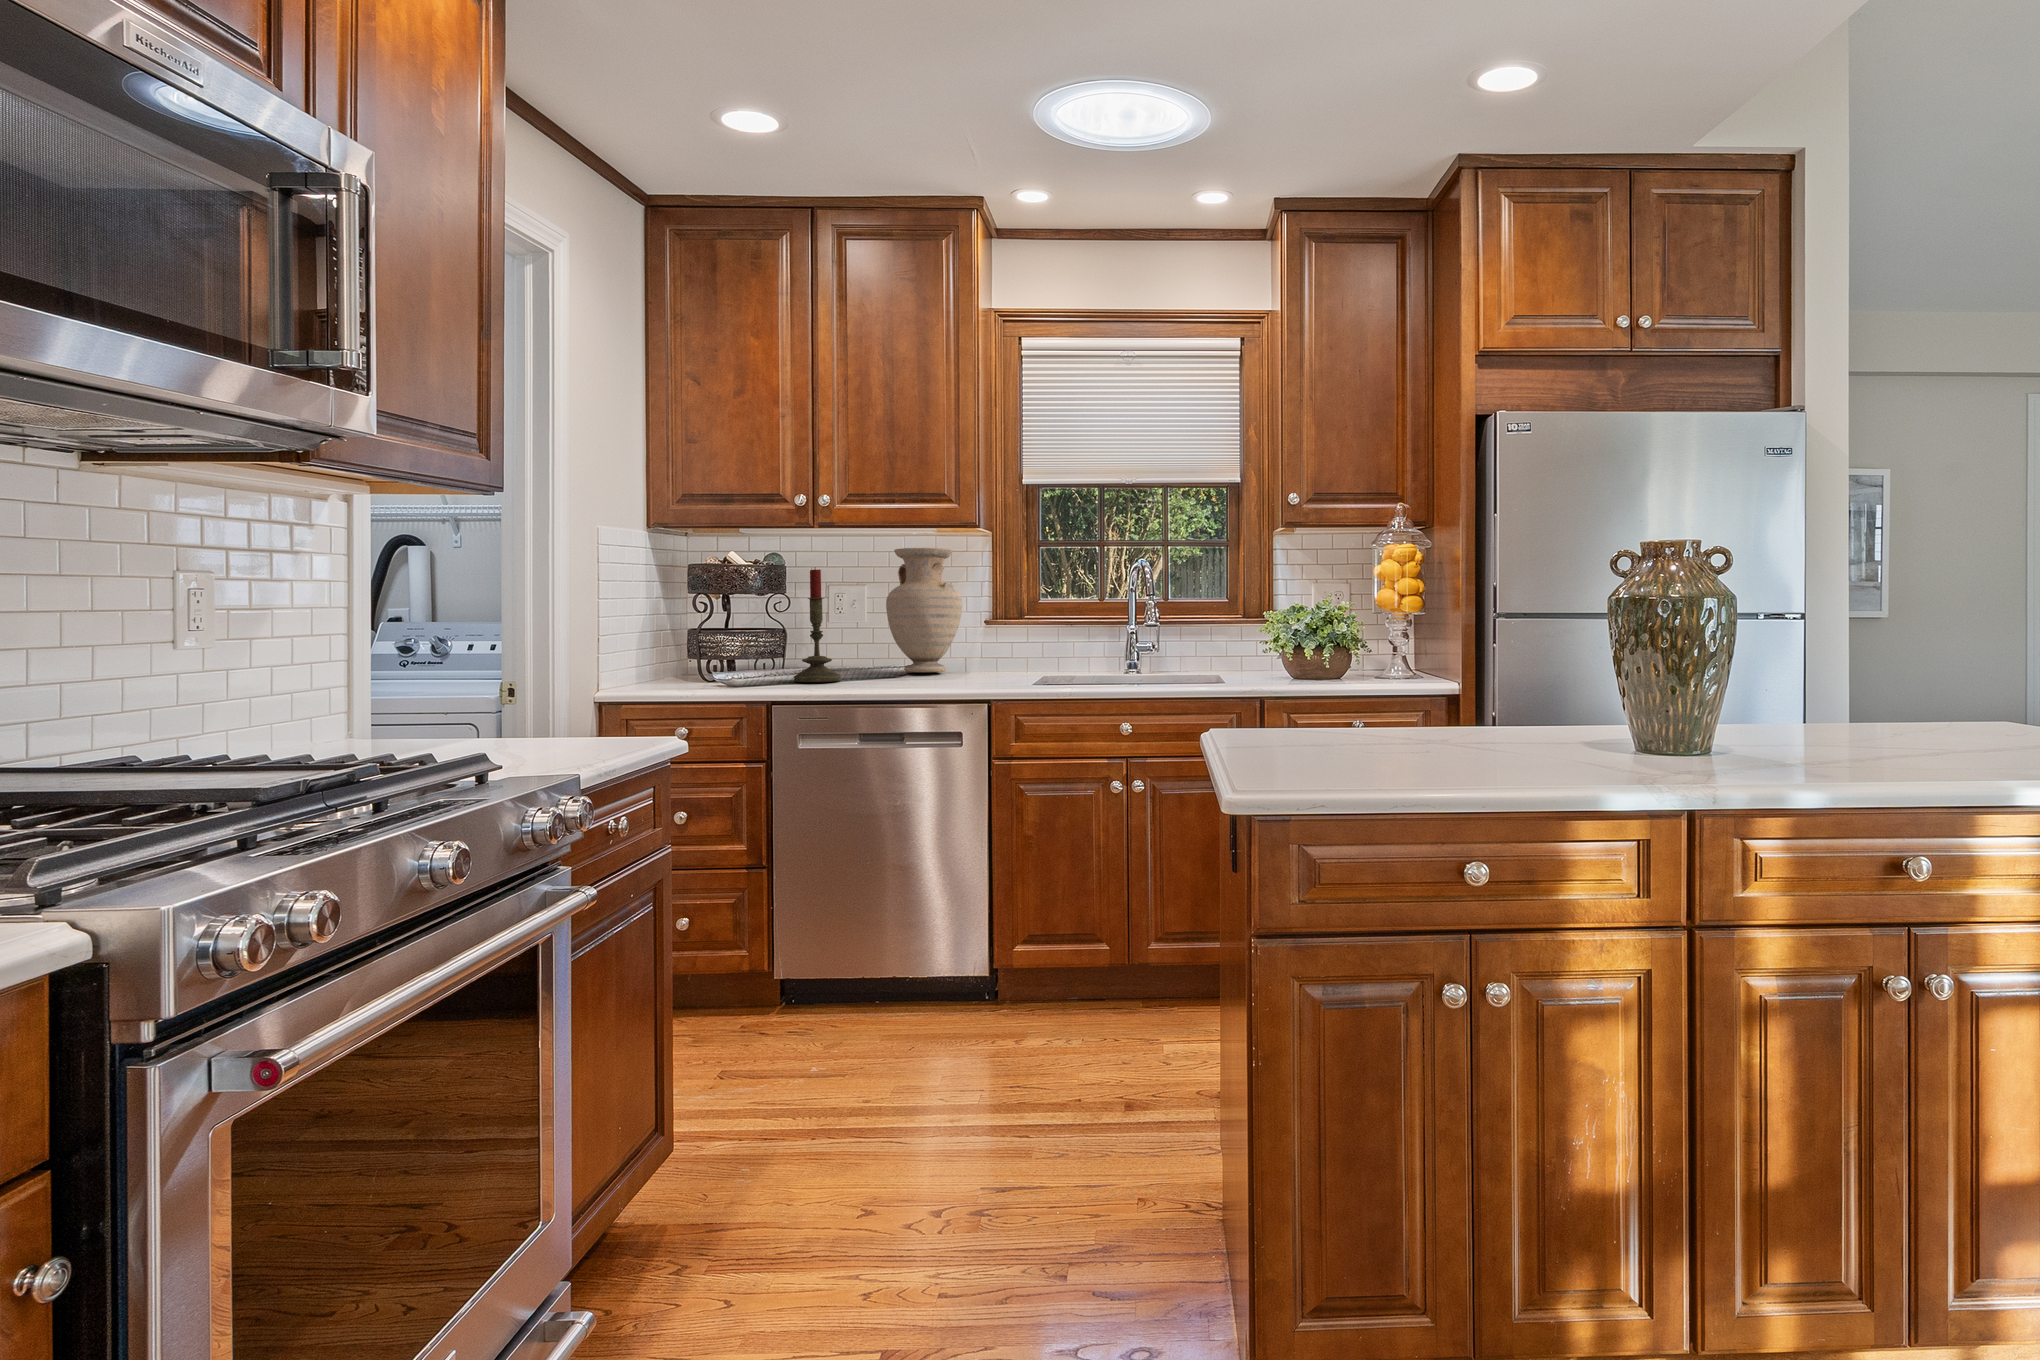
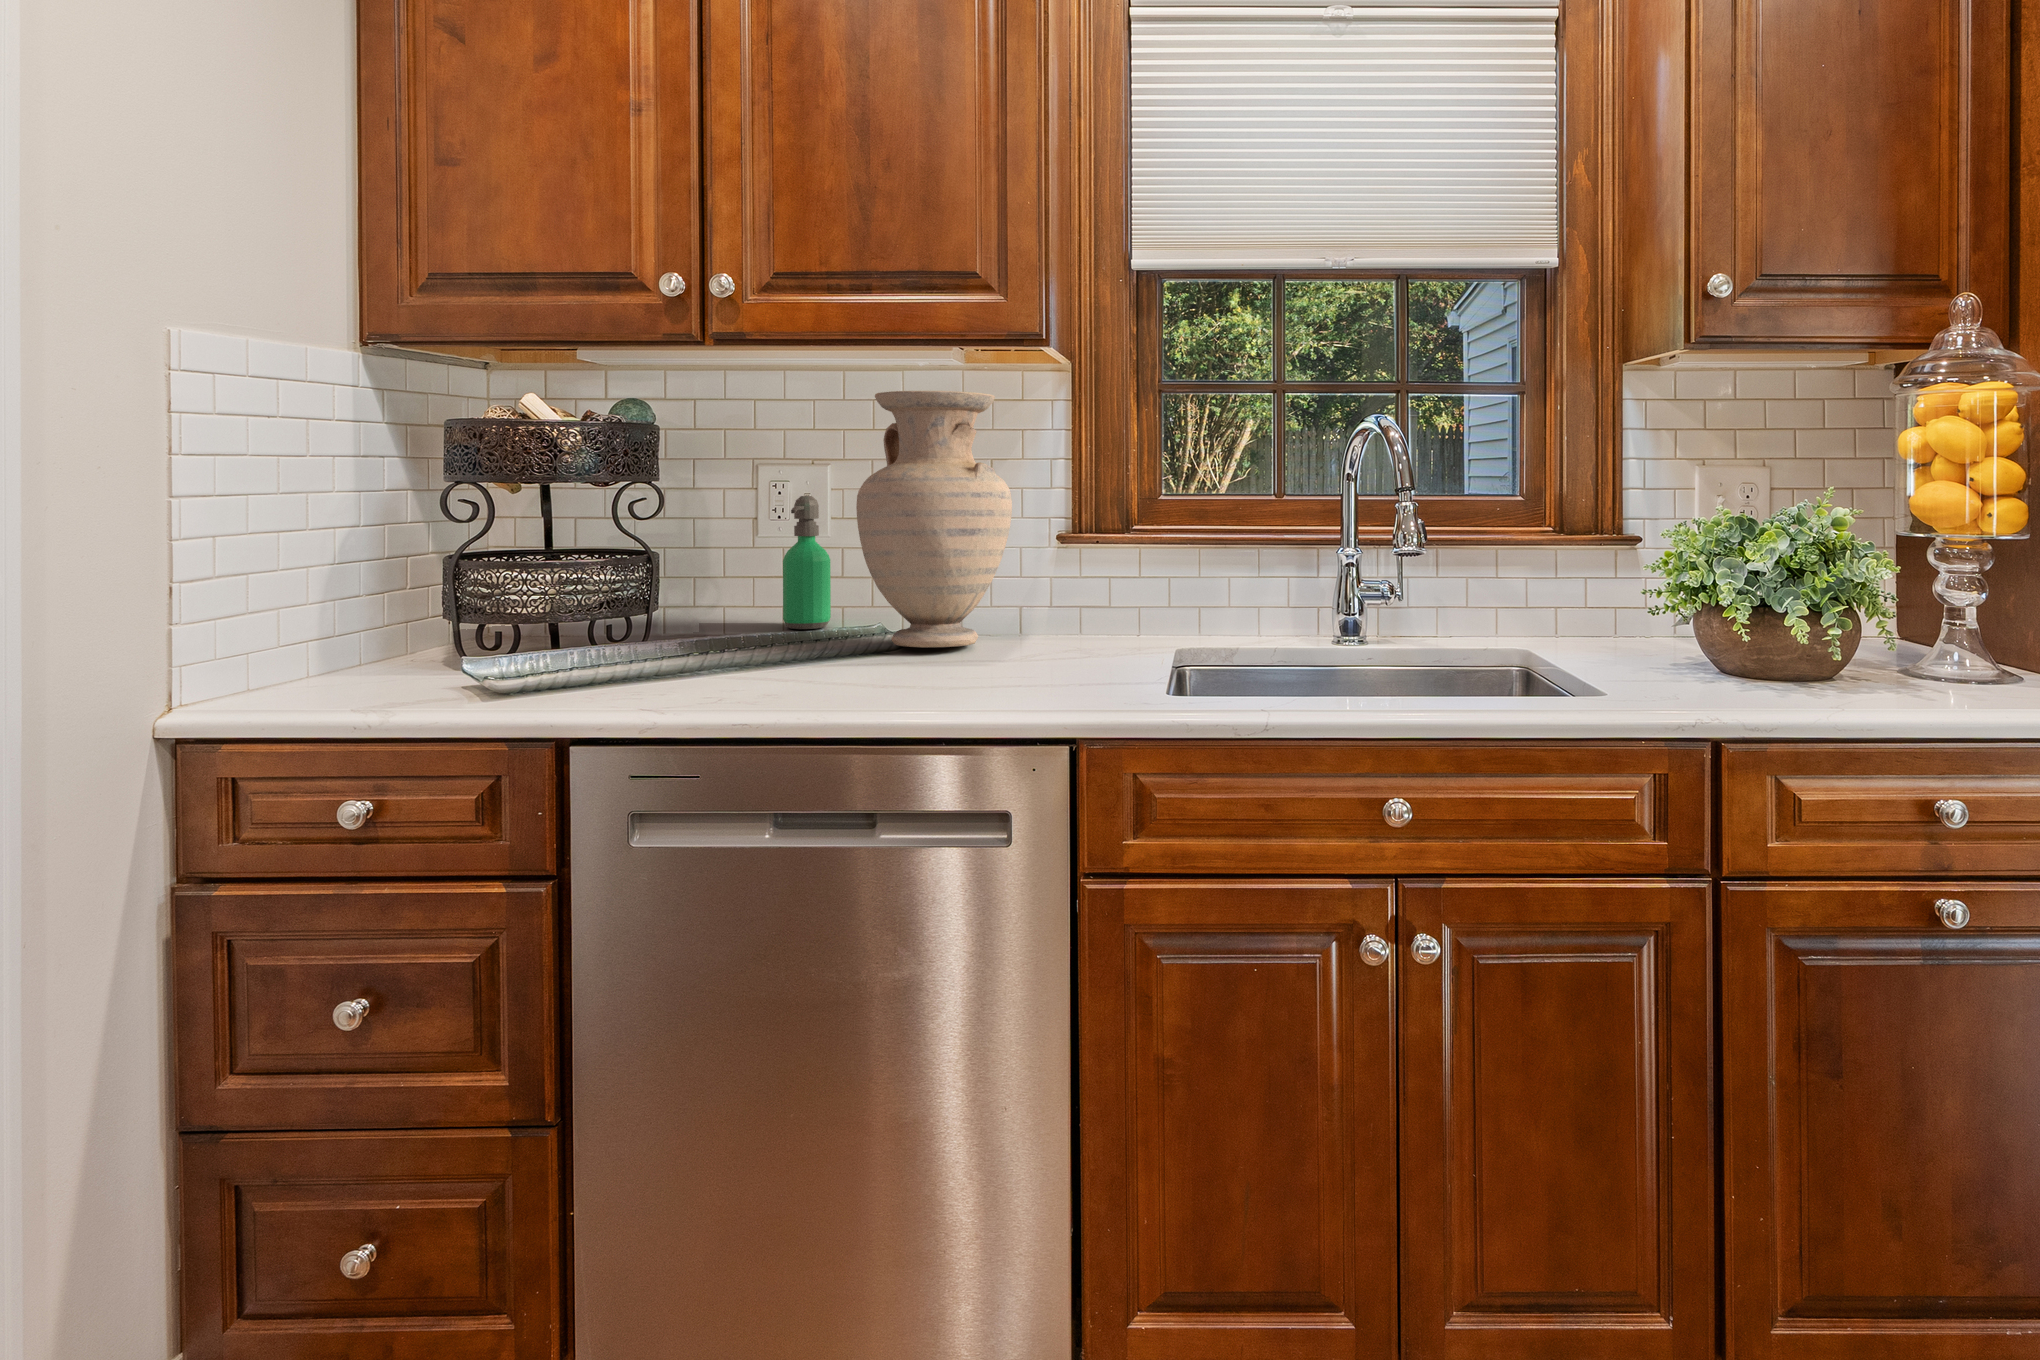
candle: present [794,569,841,682] -> none [649,427,753,681]
soap dispenser: none [848,601,872,668] -> present [783,496,831,629]

